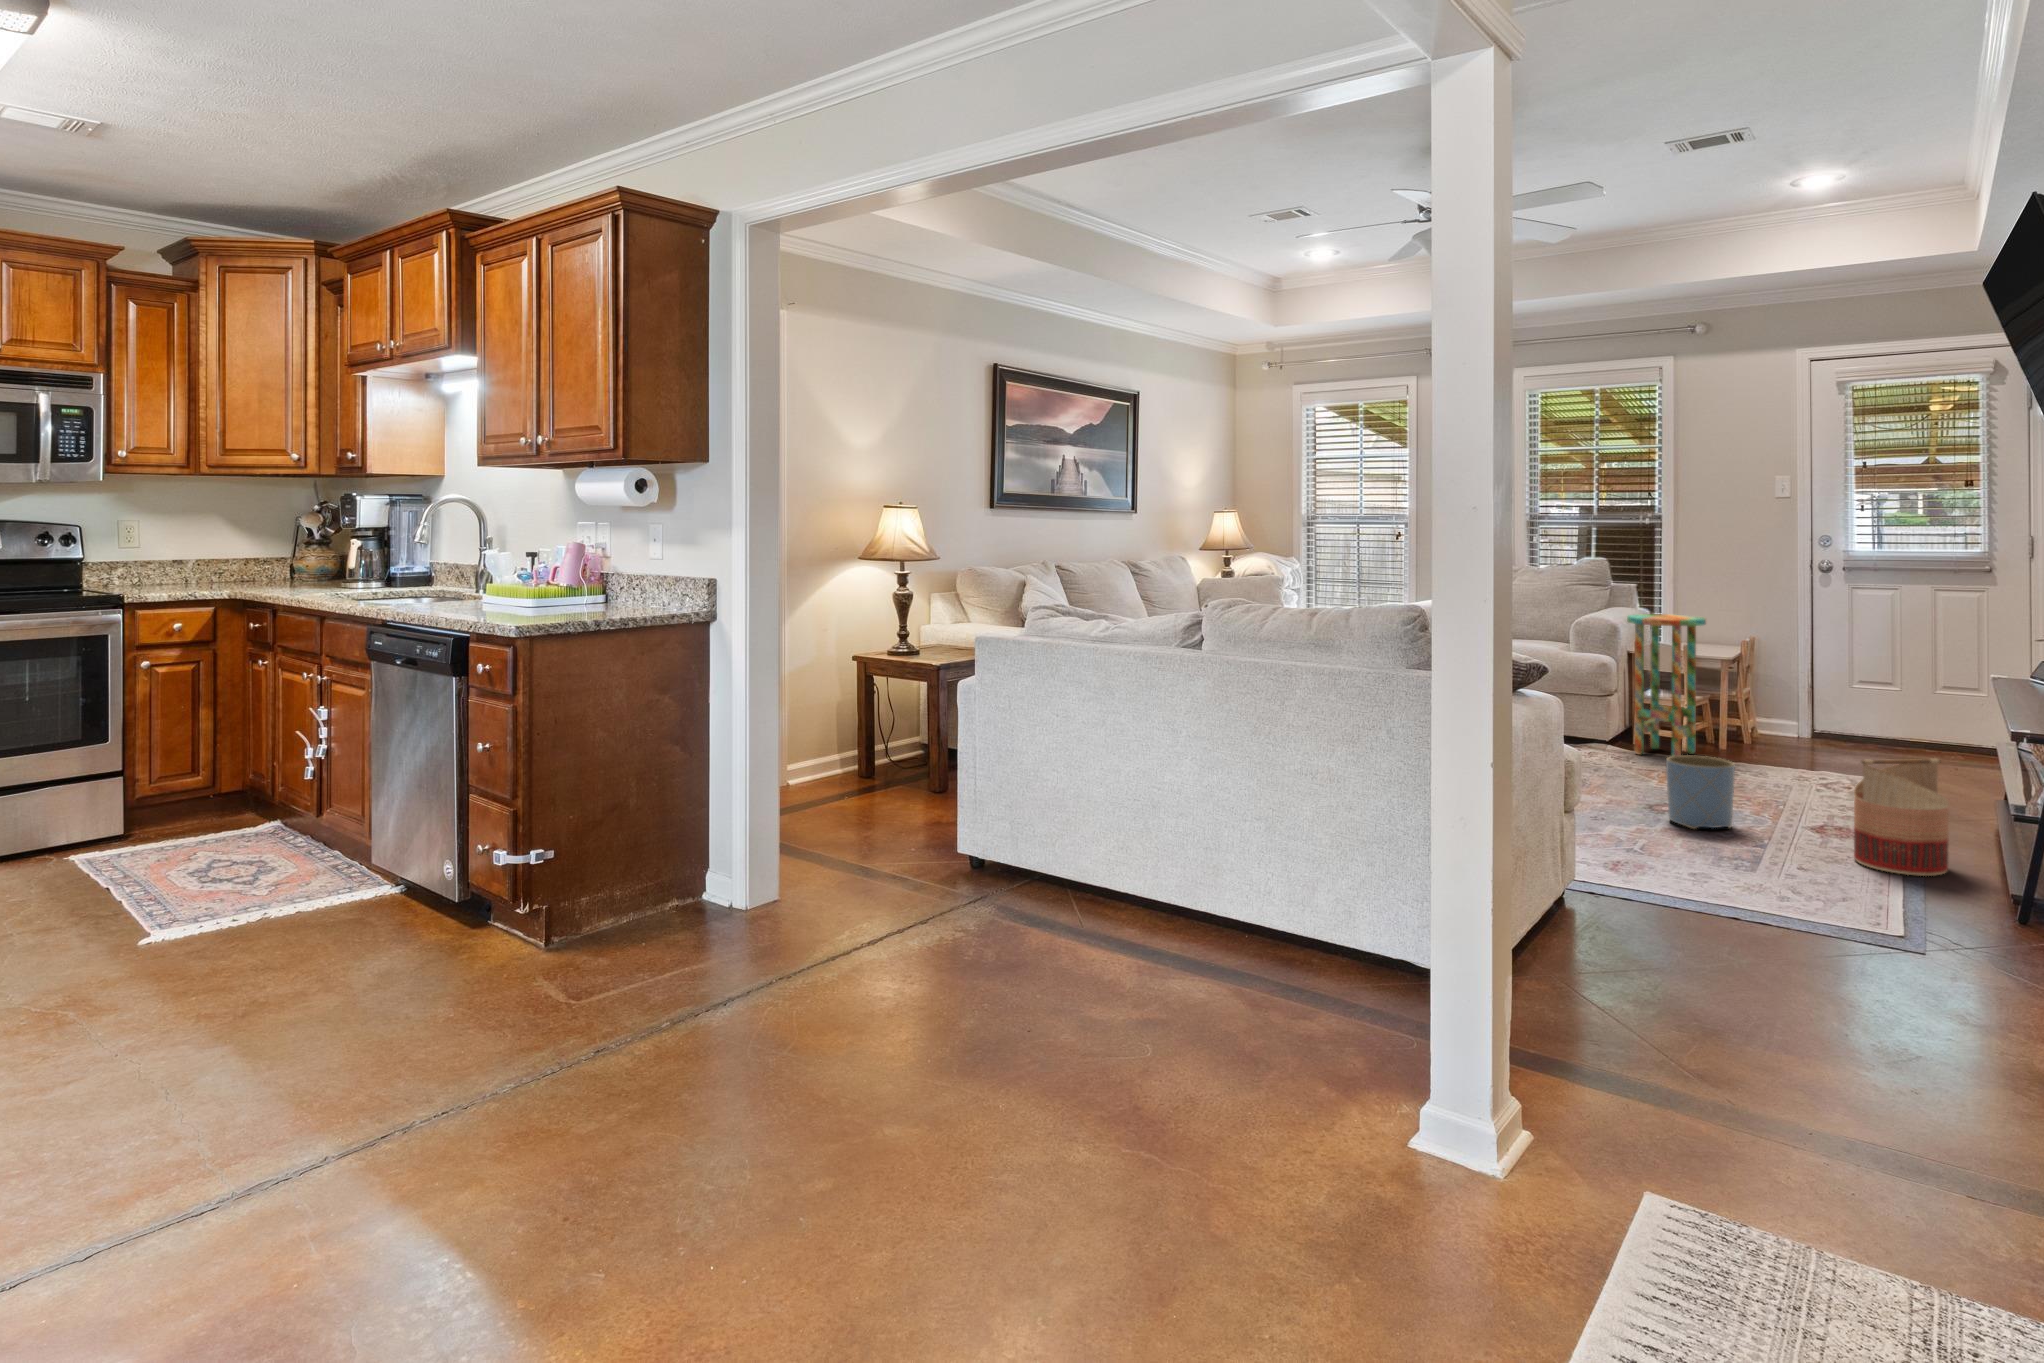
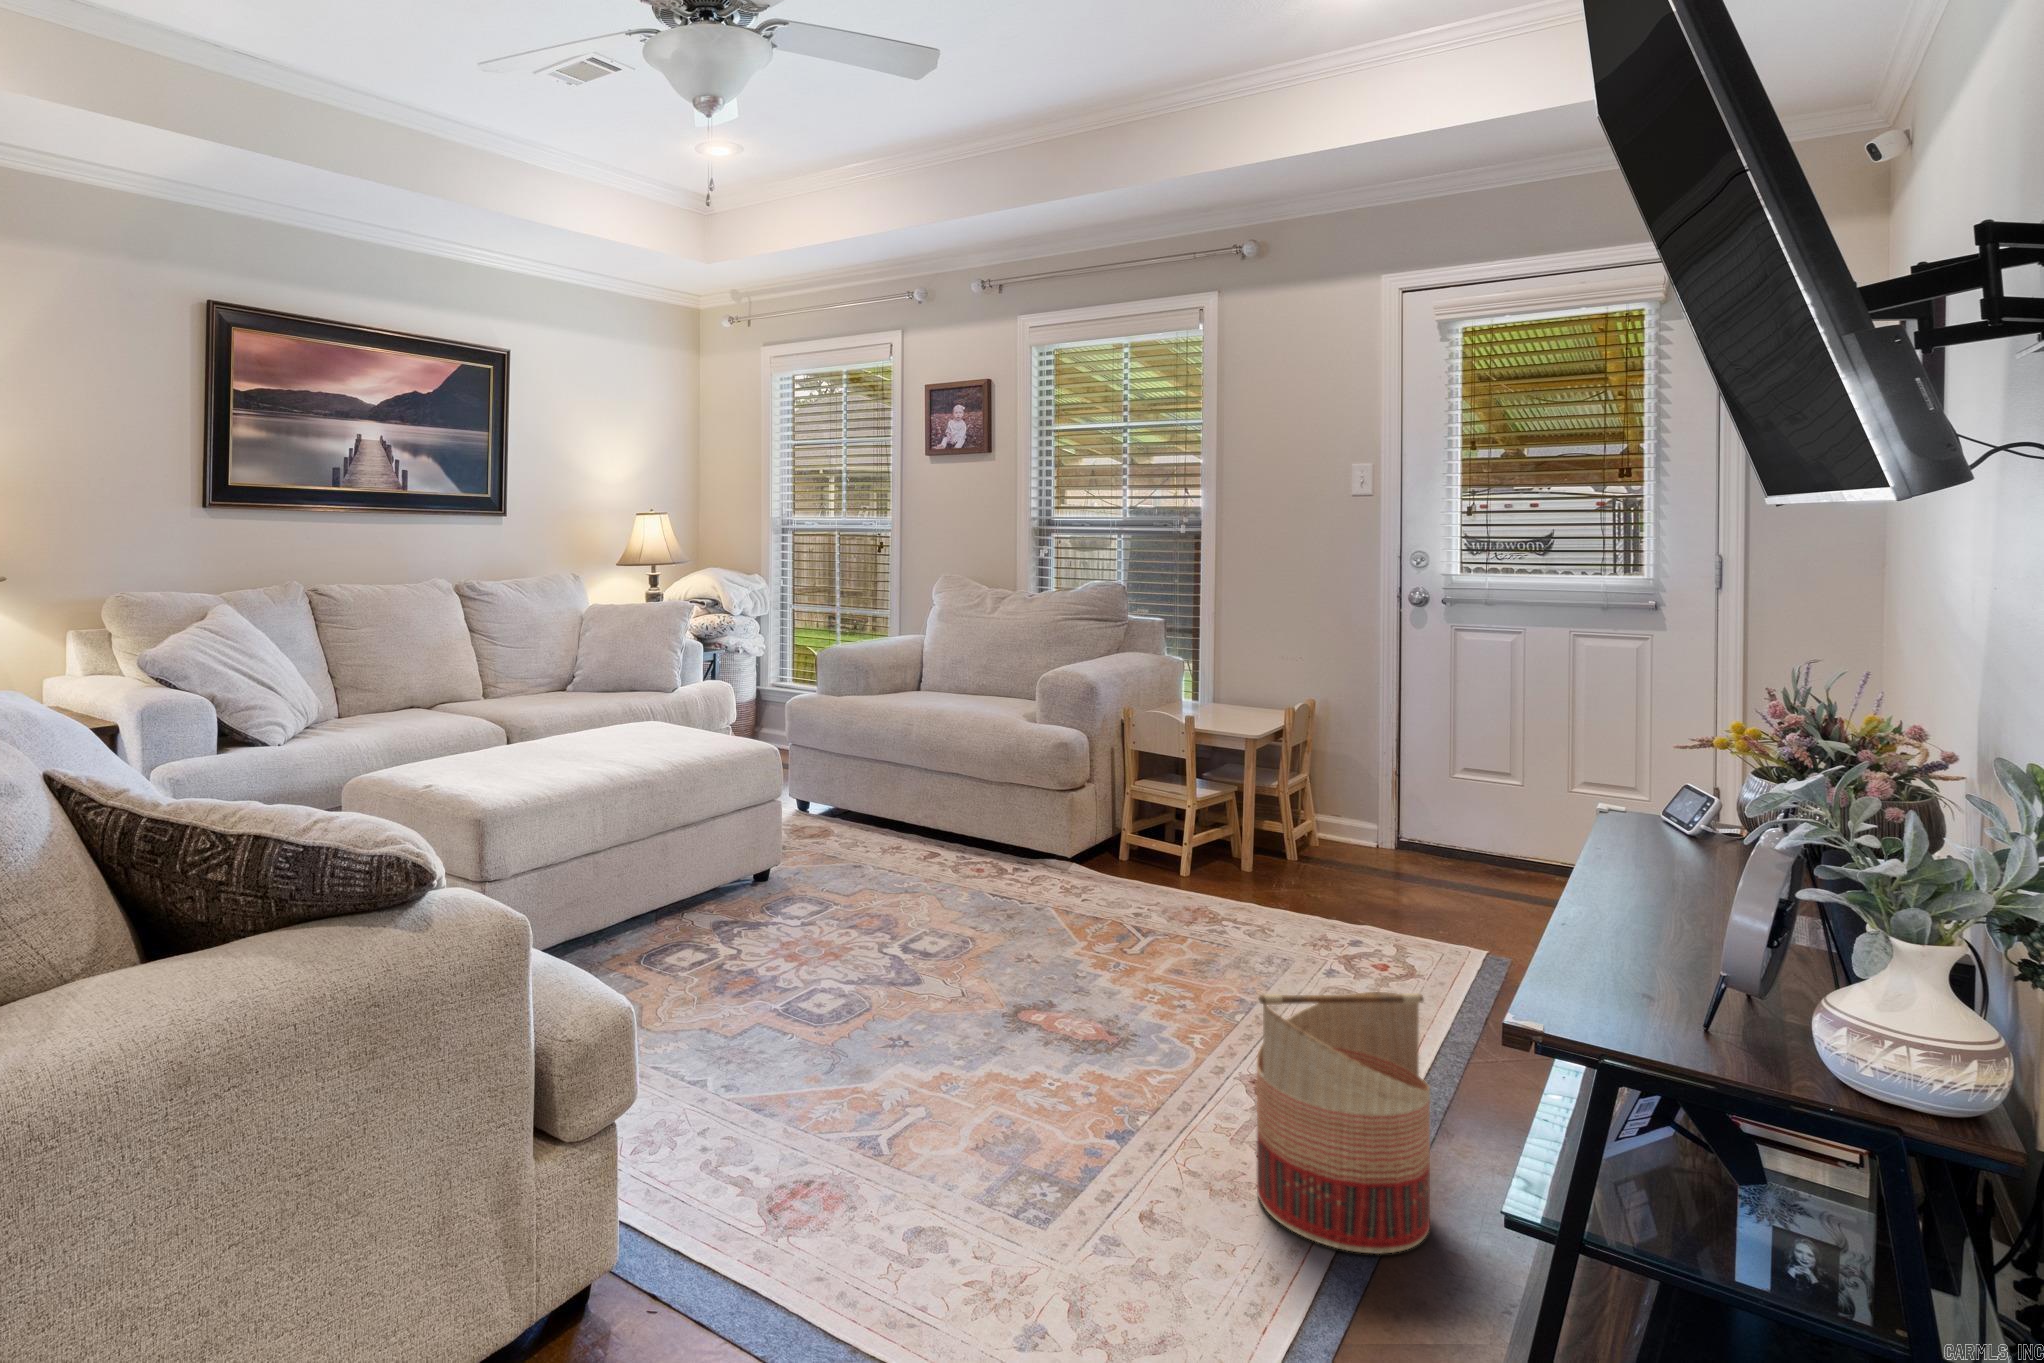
side table: present [1627,614,1706,756] -> none [1079,667,1193,898]
planter: present [1666,755,1735,829] -> none [989,932,1101,1080]

